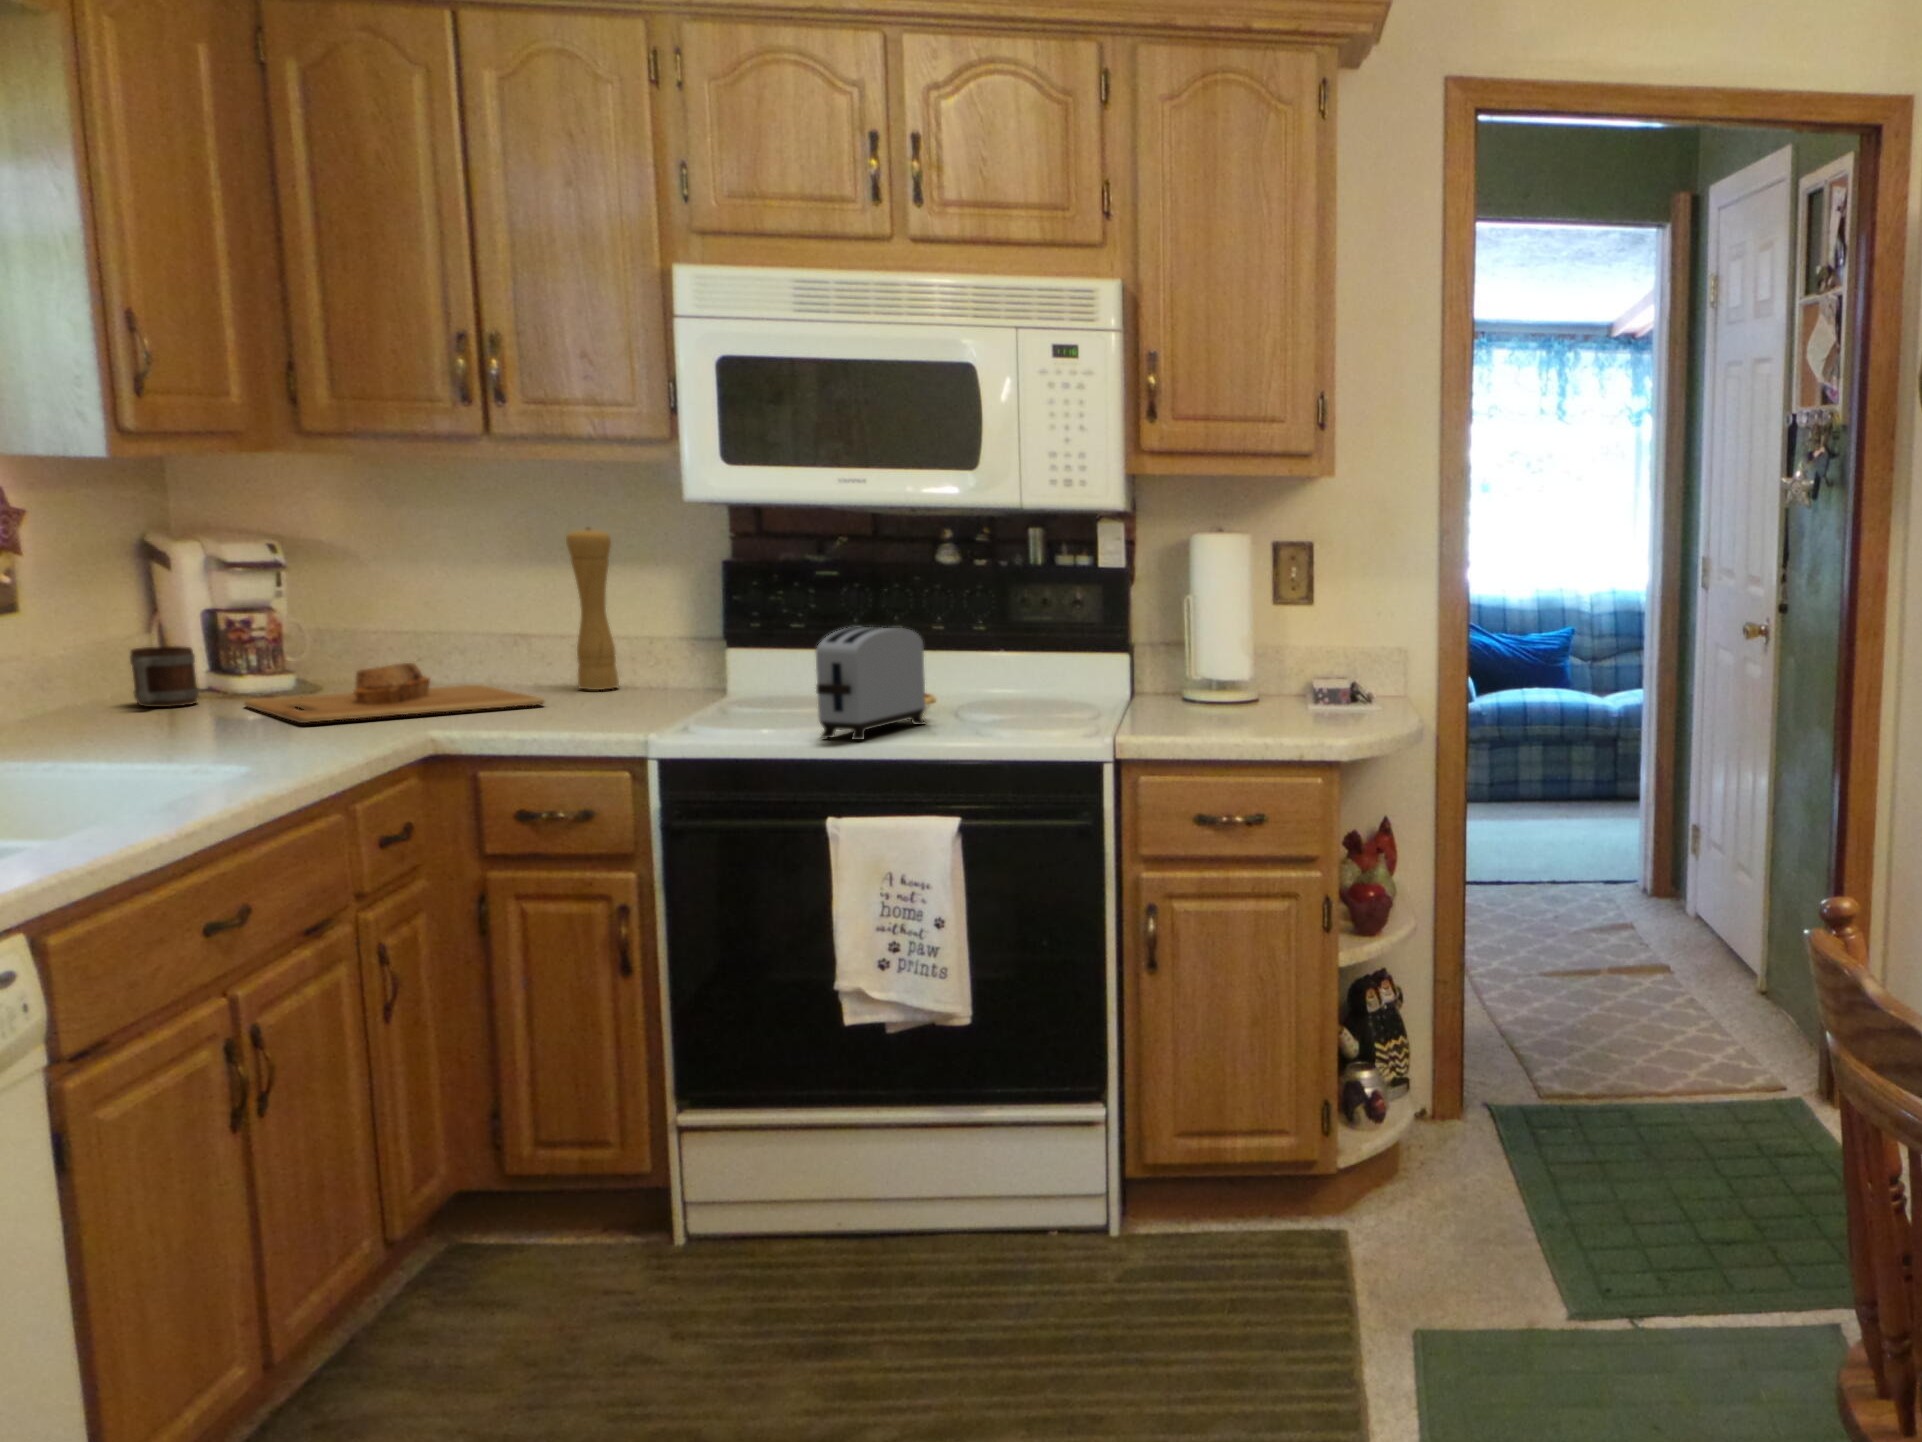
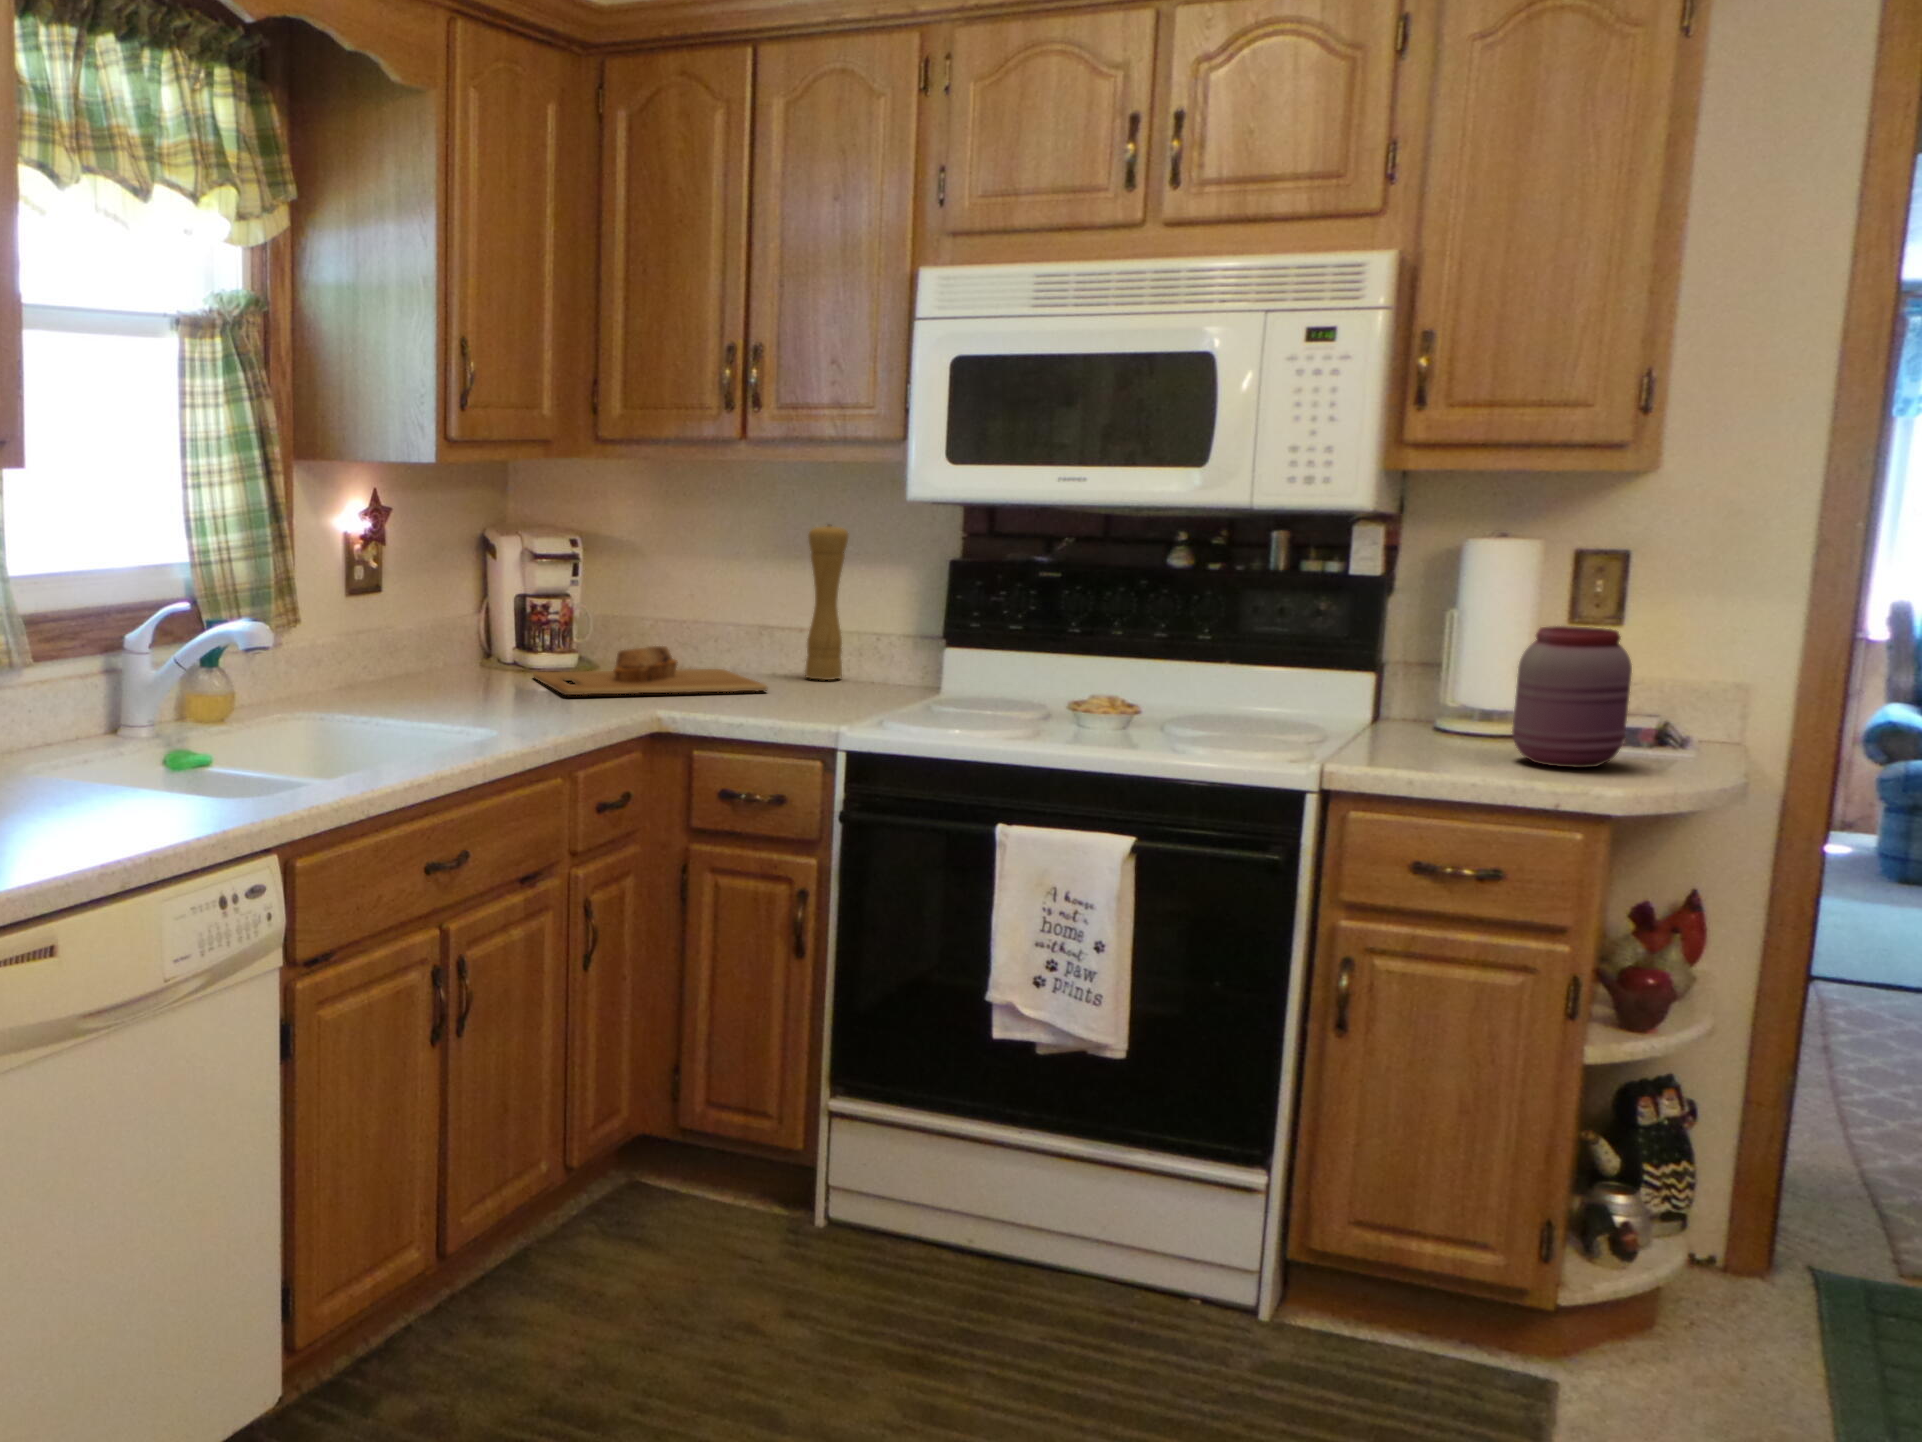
jar: none [1255,607,1338,724] -> present [1512,626,1632,768]
toaster: present [816,627,926,740] -> none [999,630,1124,747]
mug: present [130,646,199,707] -> none [457,623,503,674]

